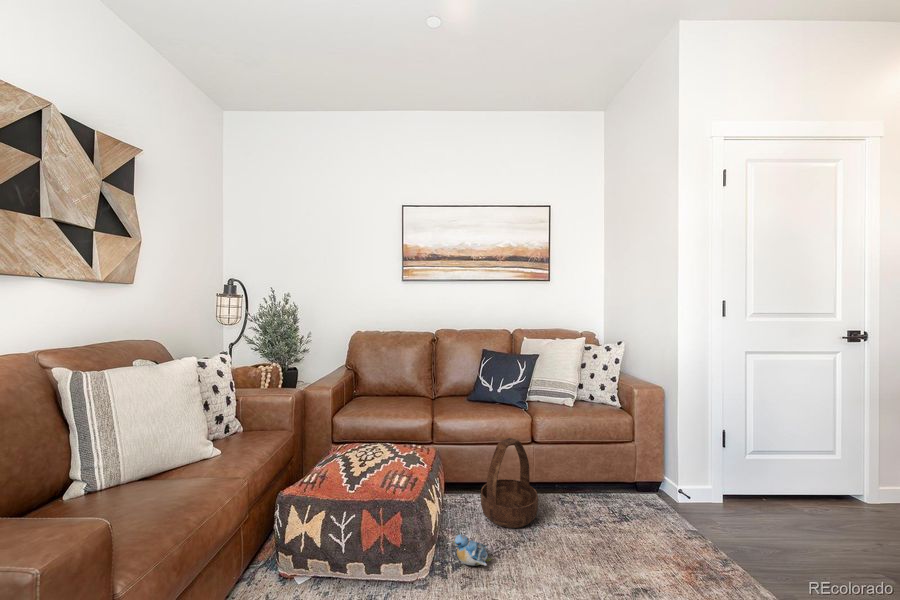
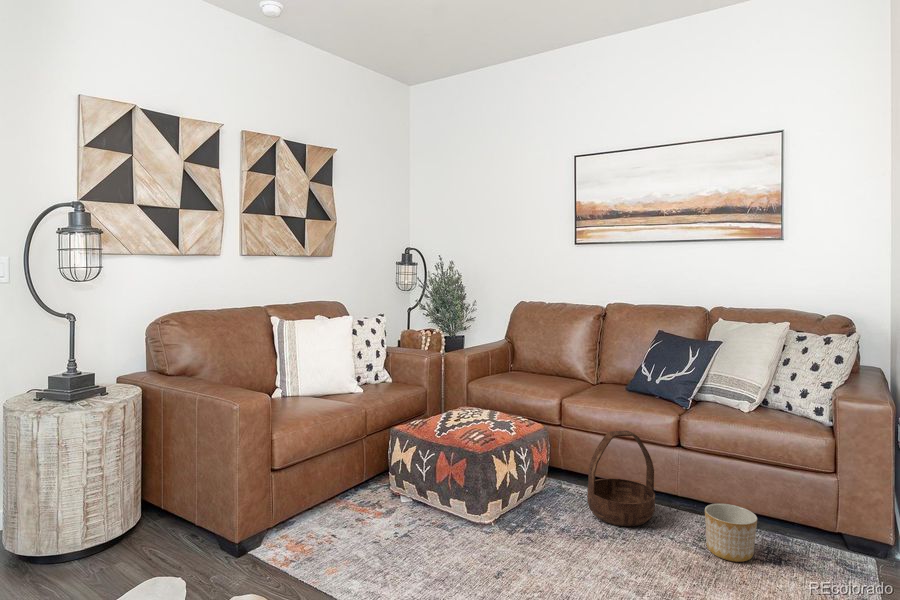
planter: none [585,483,625,533] -> present [705,504,757,562]
plush toy: present [453,534,492,566] -> none [528,502,563,534]

